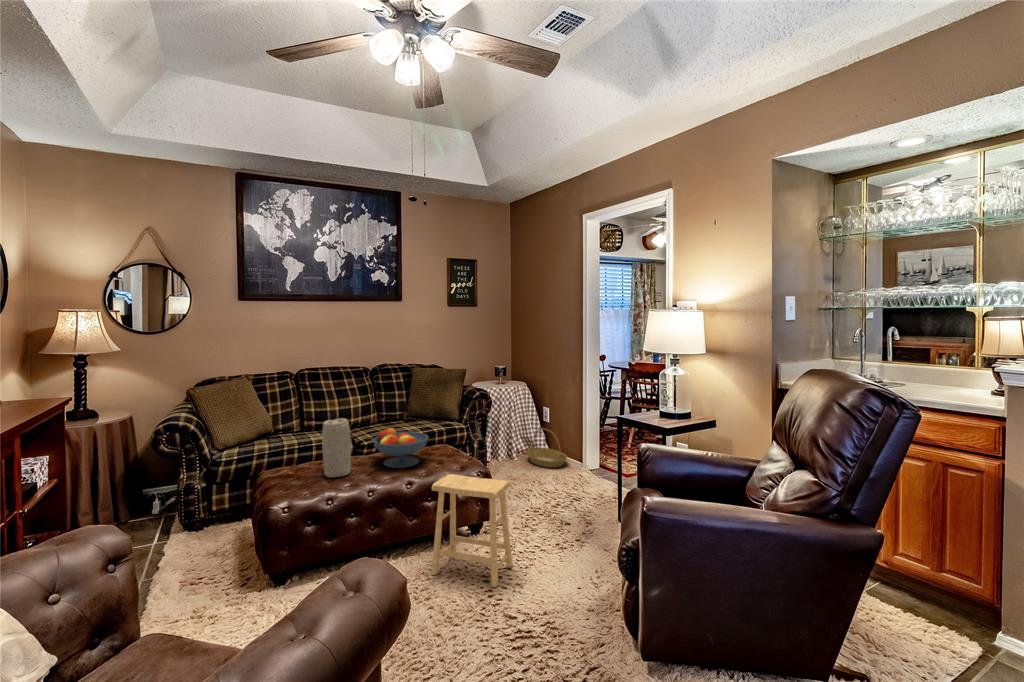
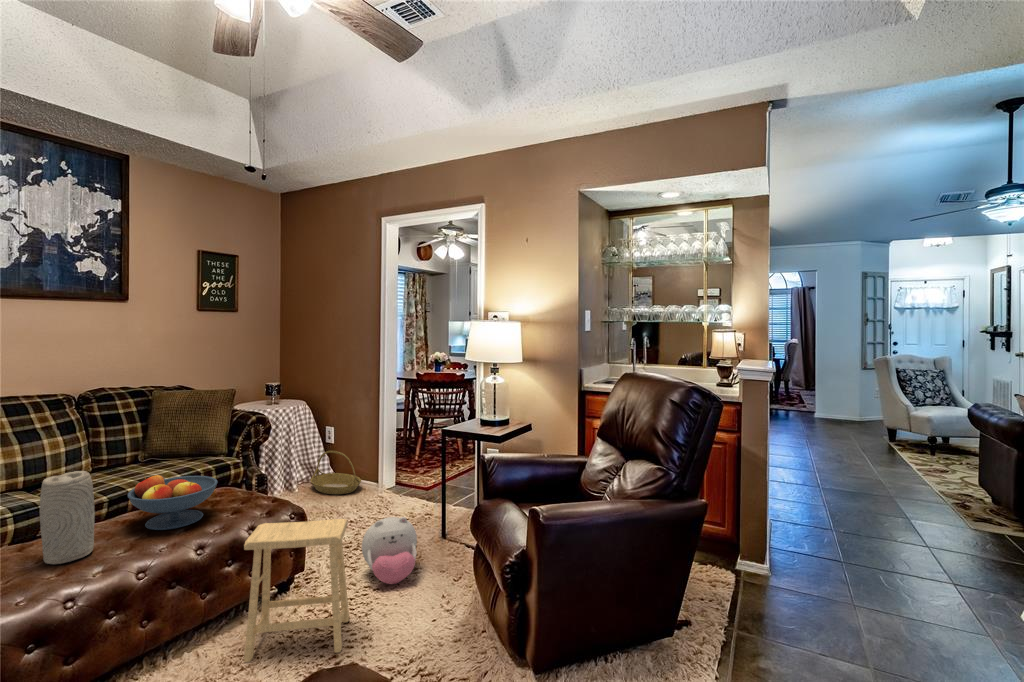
plush toy: none [536,490,584,549] -> present [362,517,417,584]

